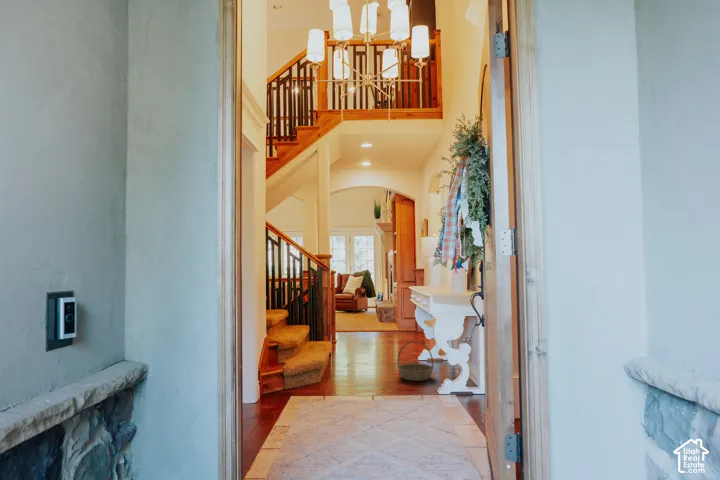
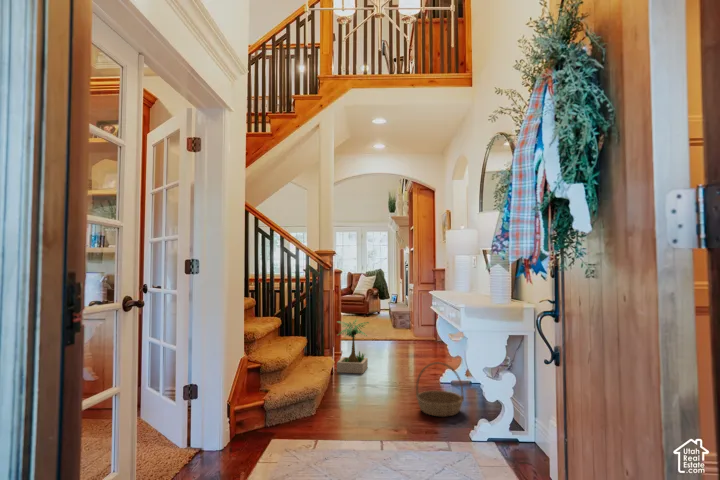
potted plant: none [331,311,364,355] -> present [337,320,369,374]

